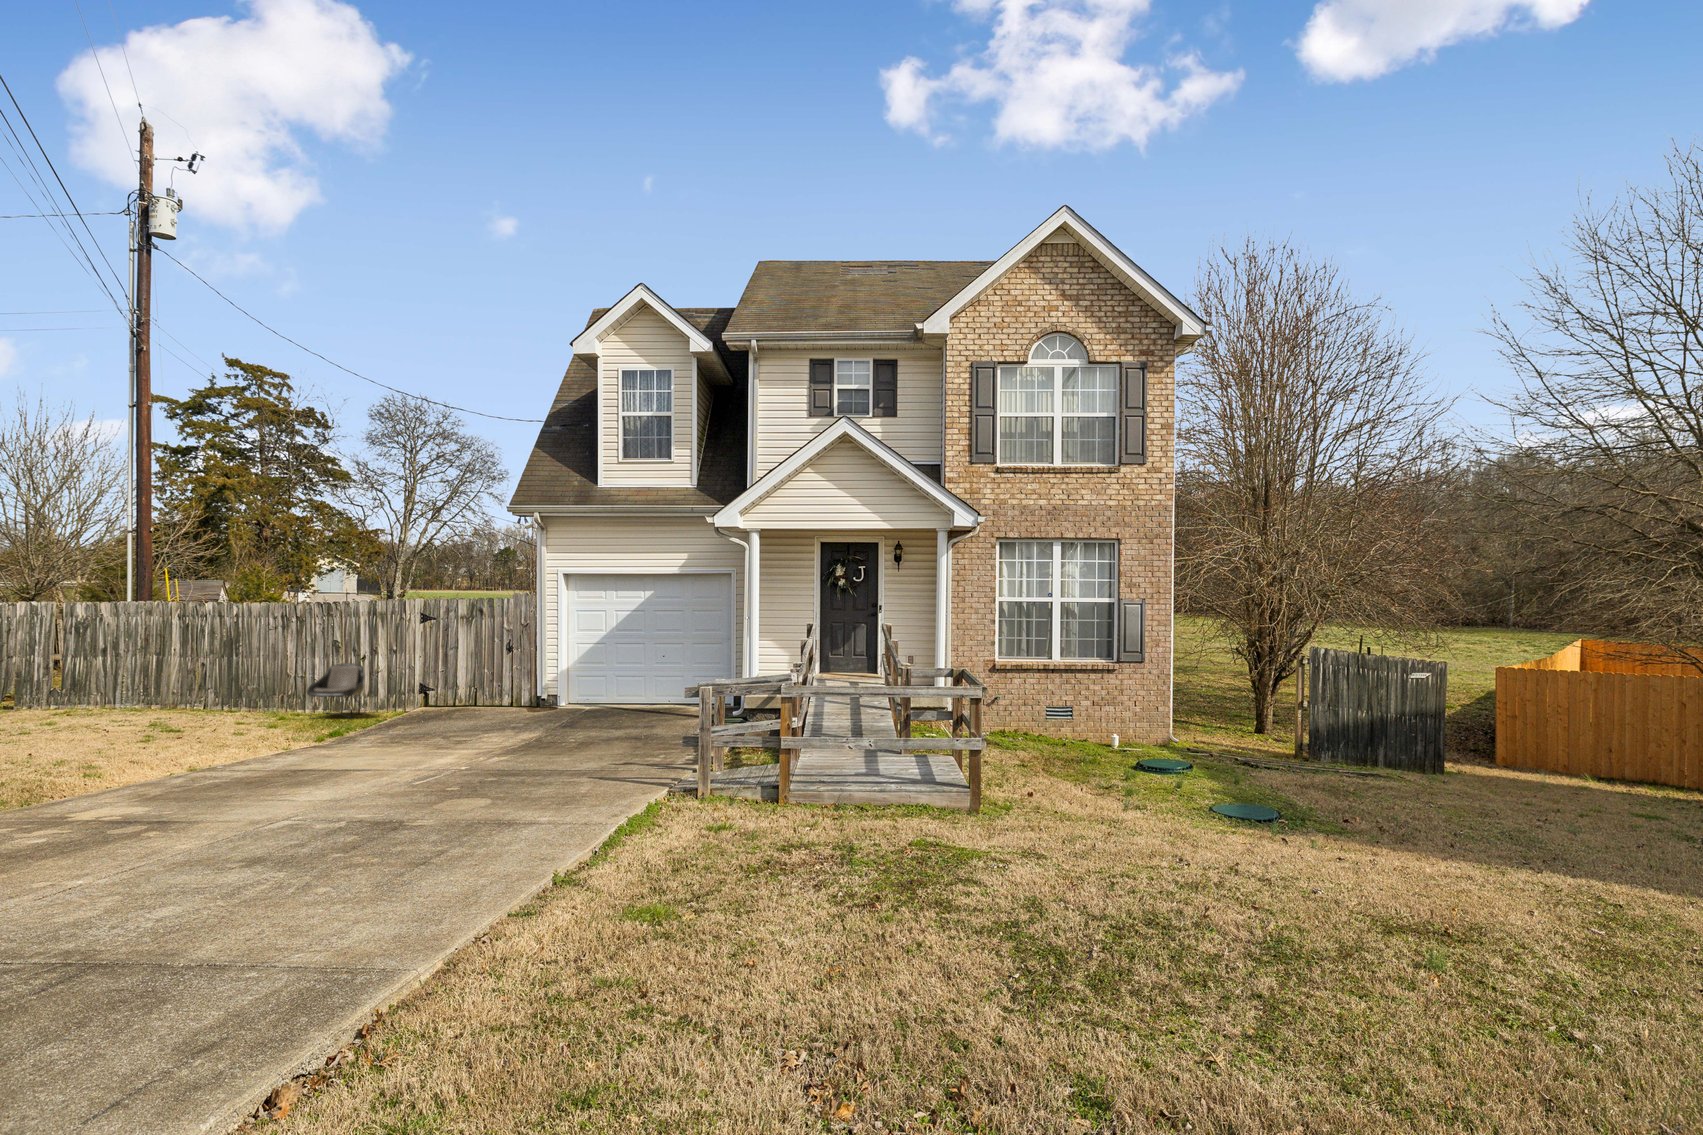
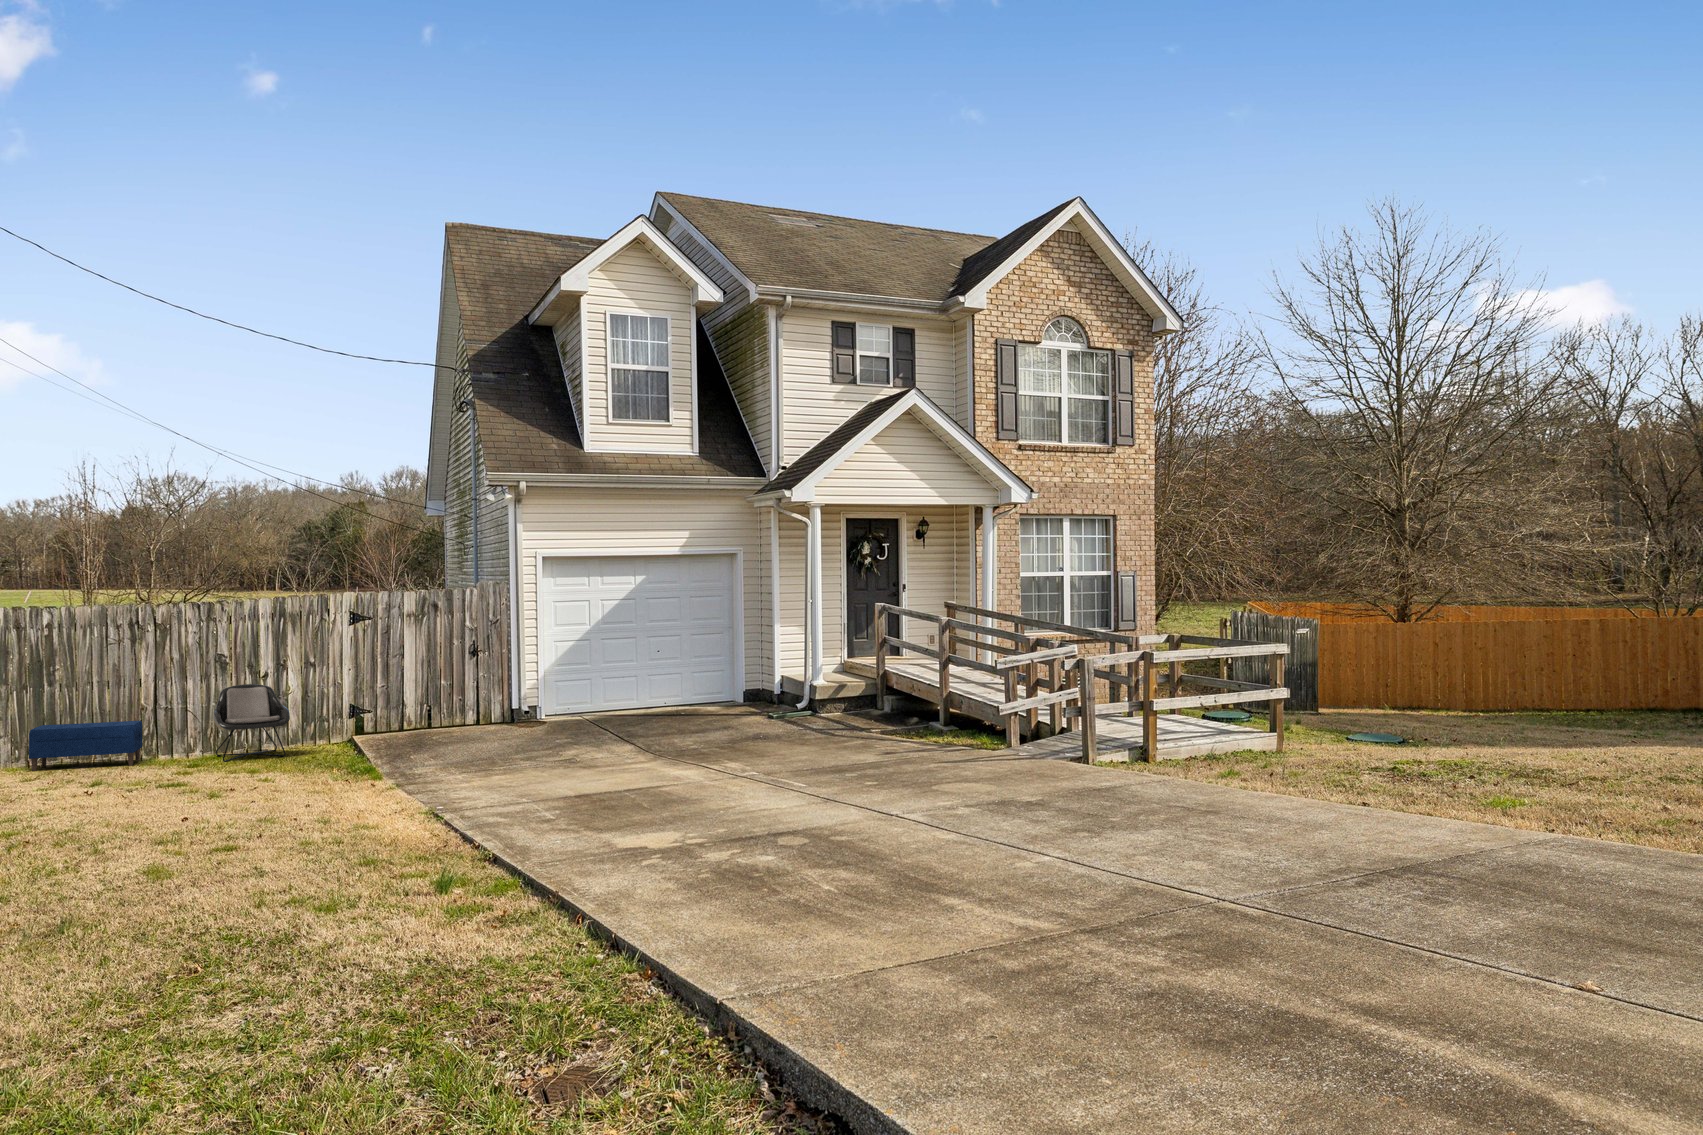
bench: none [208,682,283,715] -> present [29,721,143,771]

